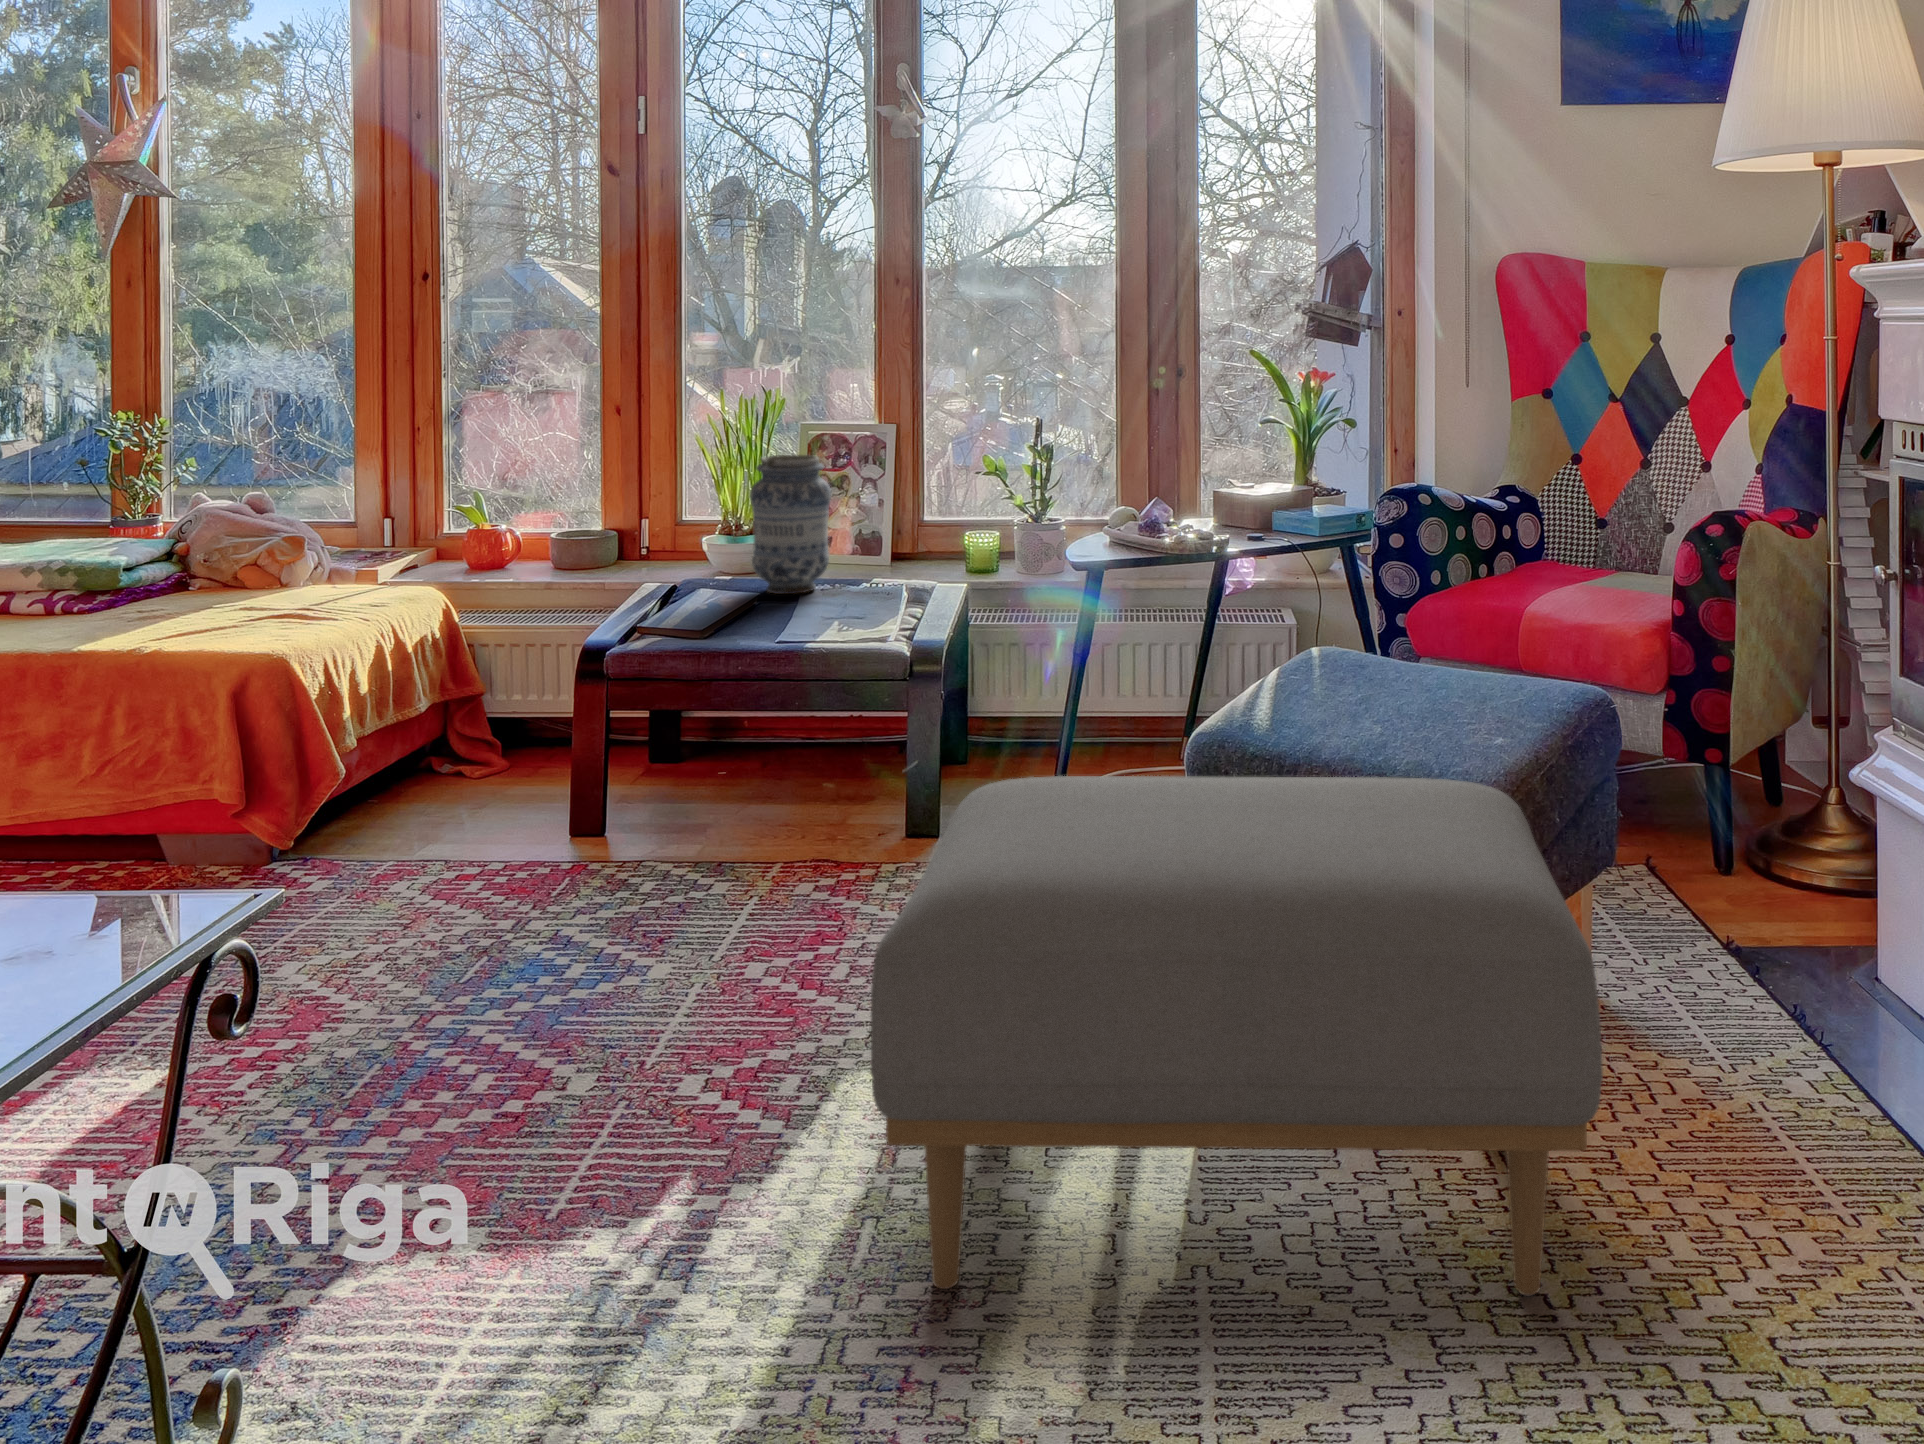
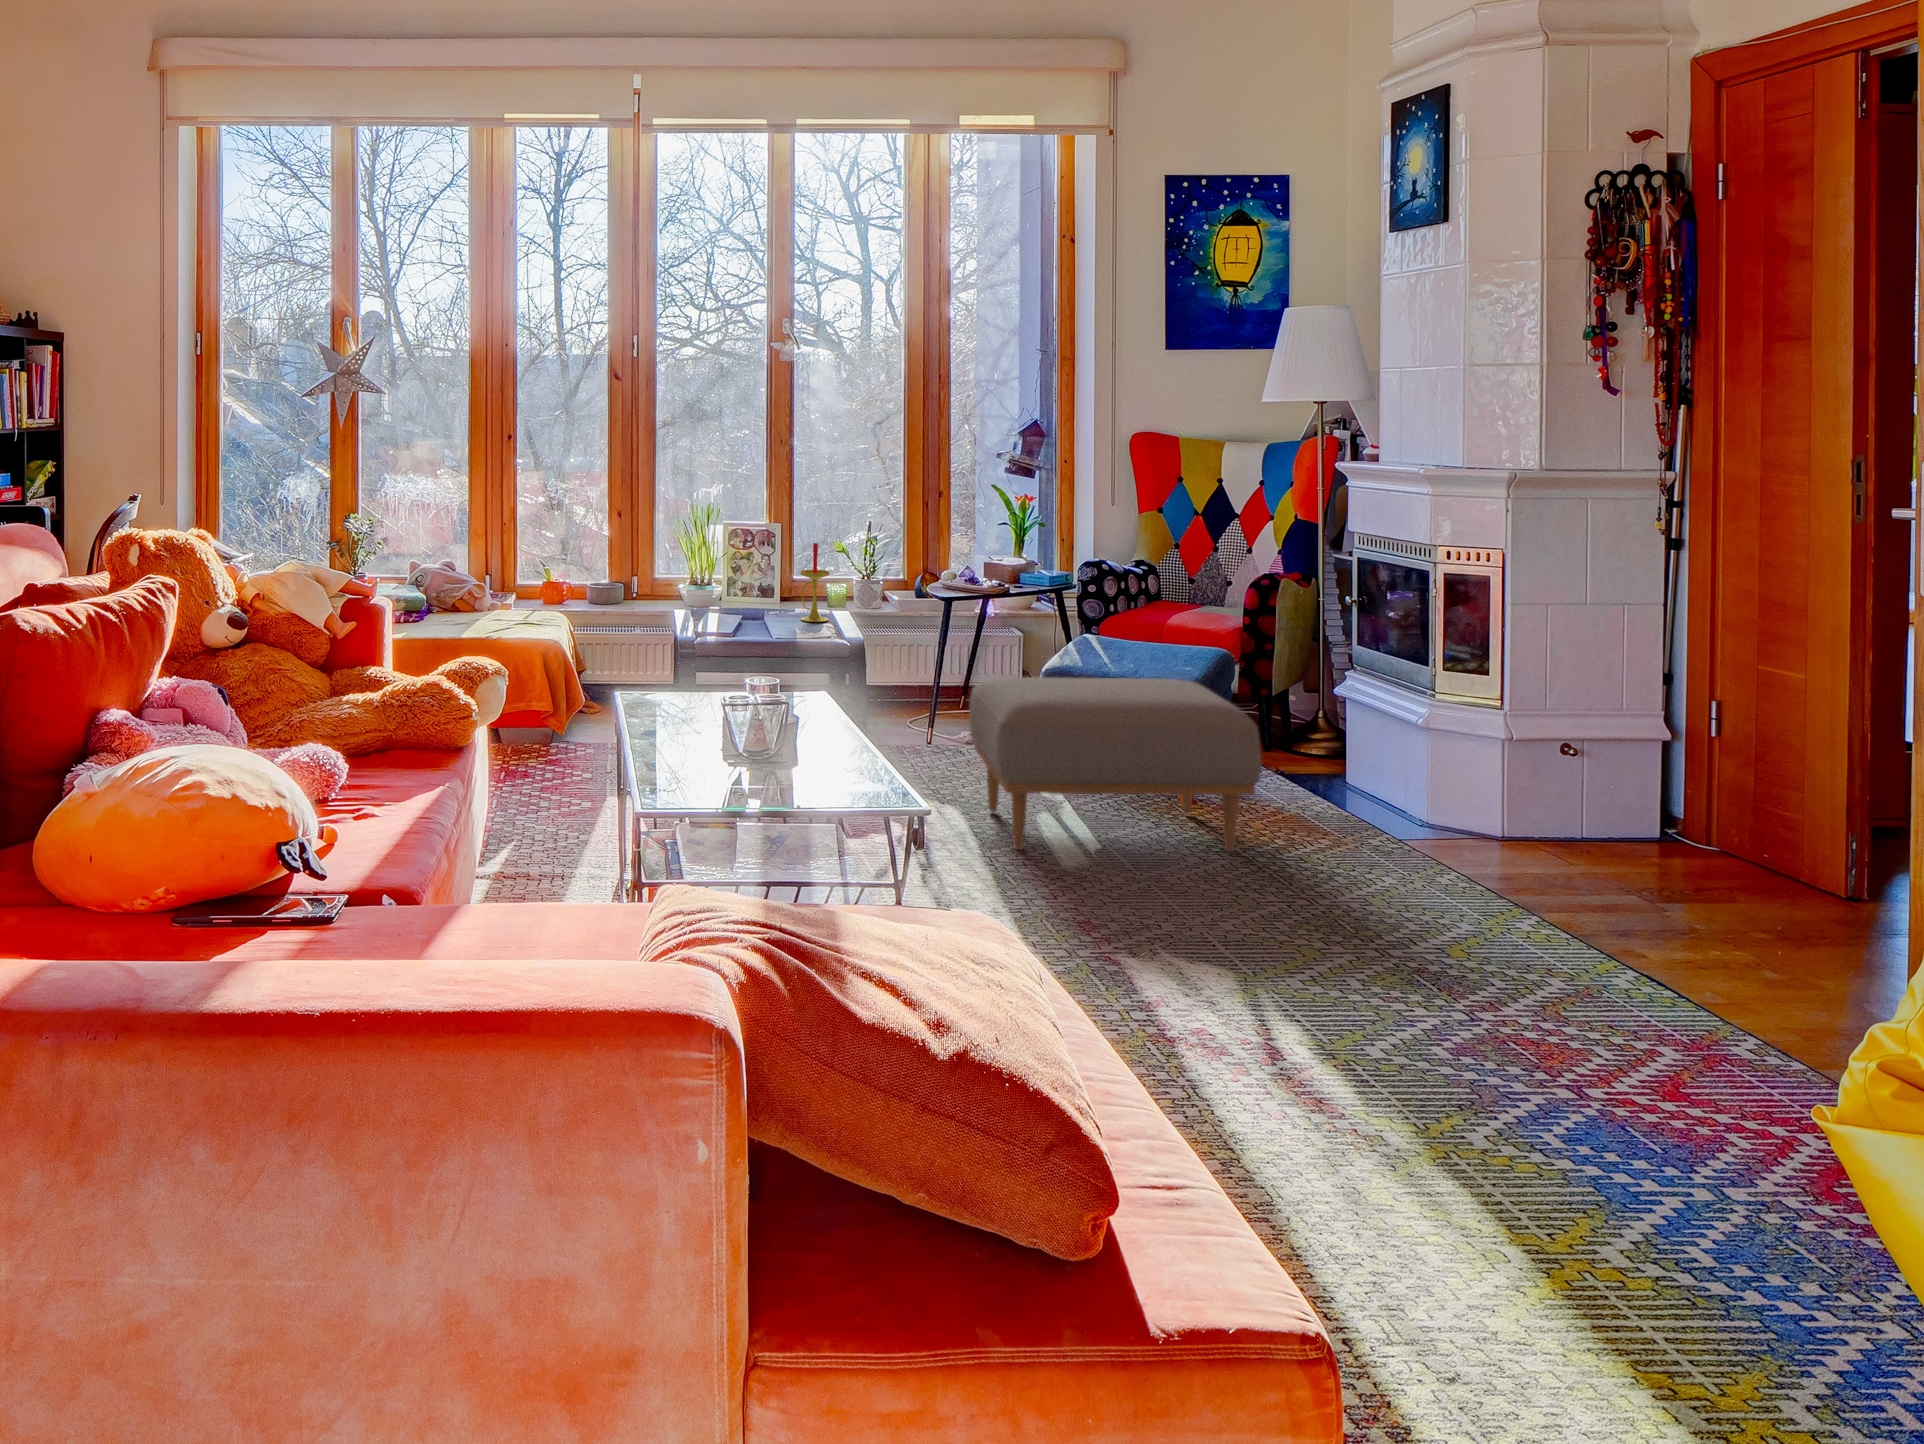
vase: present [750,454,831,594] -> none [731,539,774,616]
candle: none [860,456,924,606] -> present [800,543,830,622]

